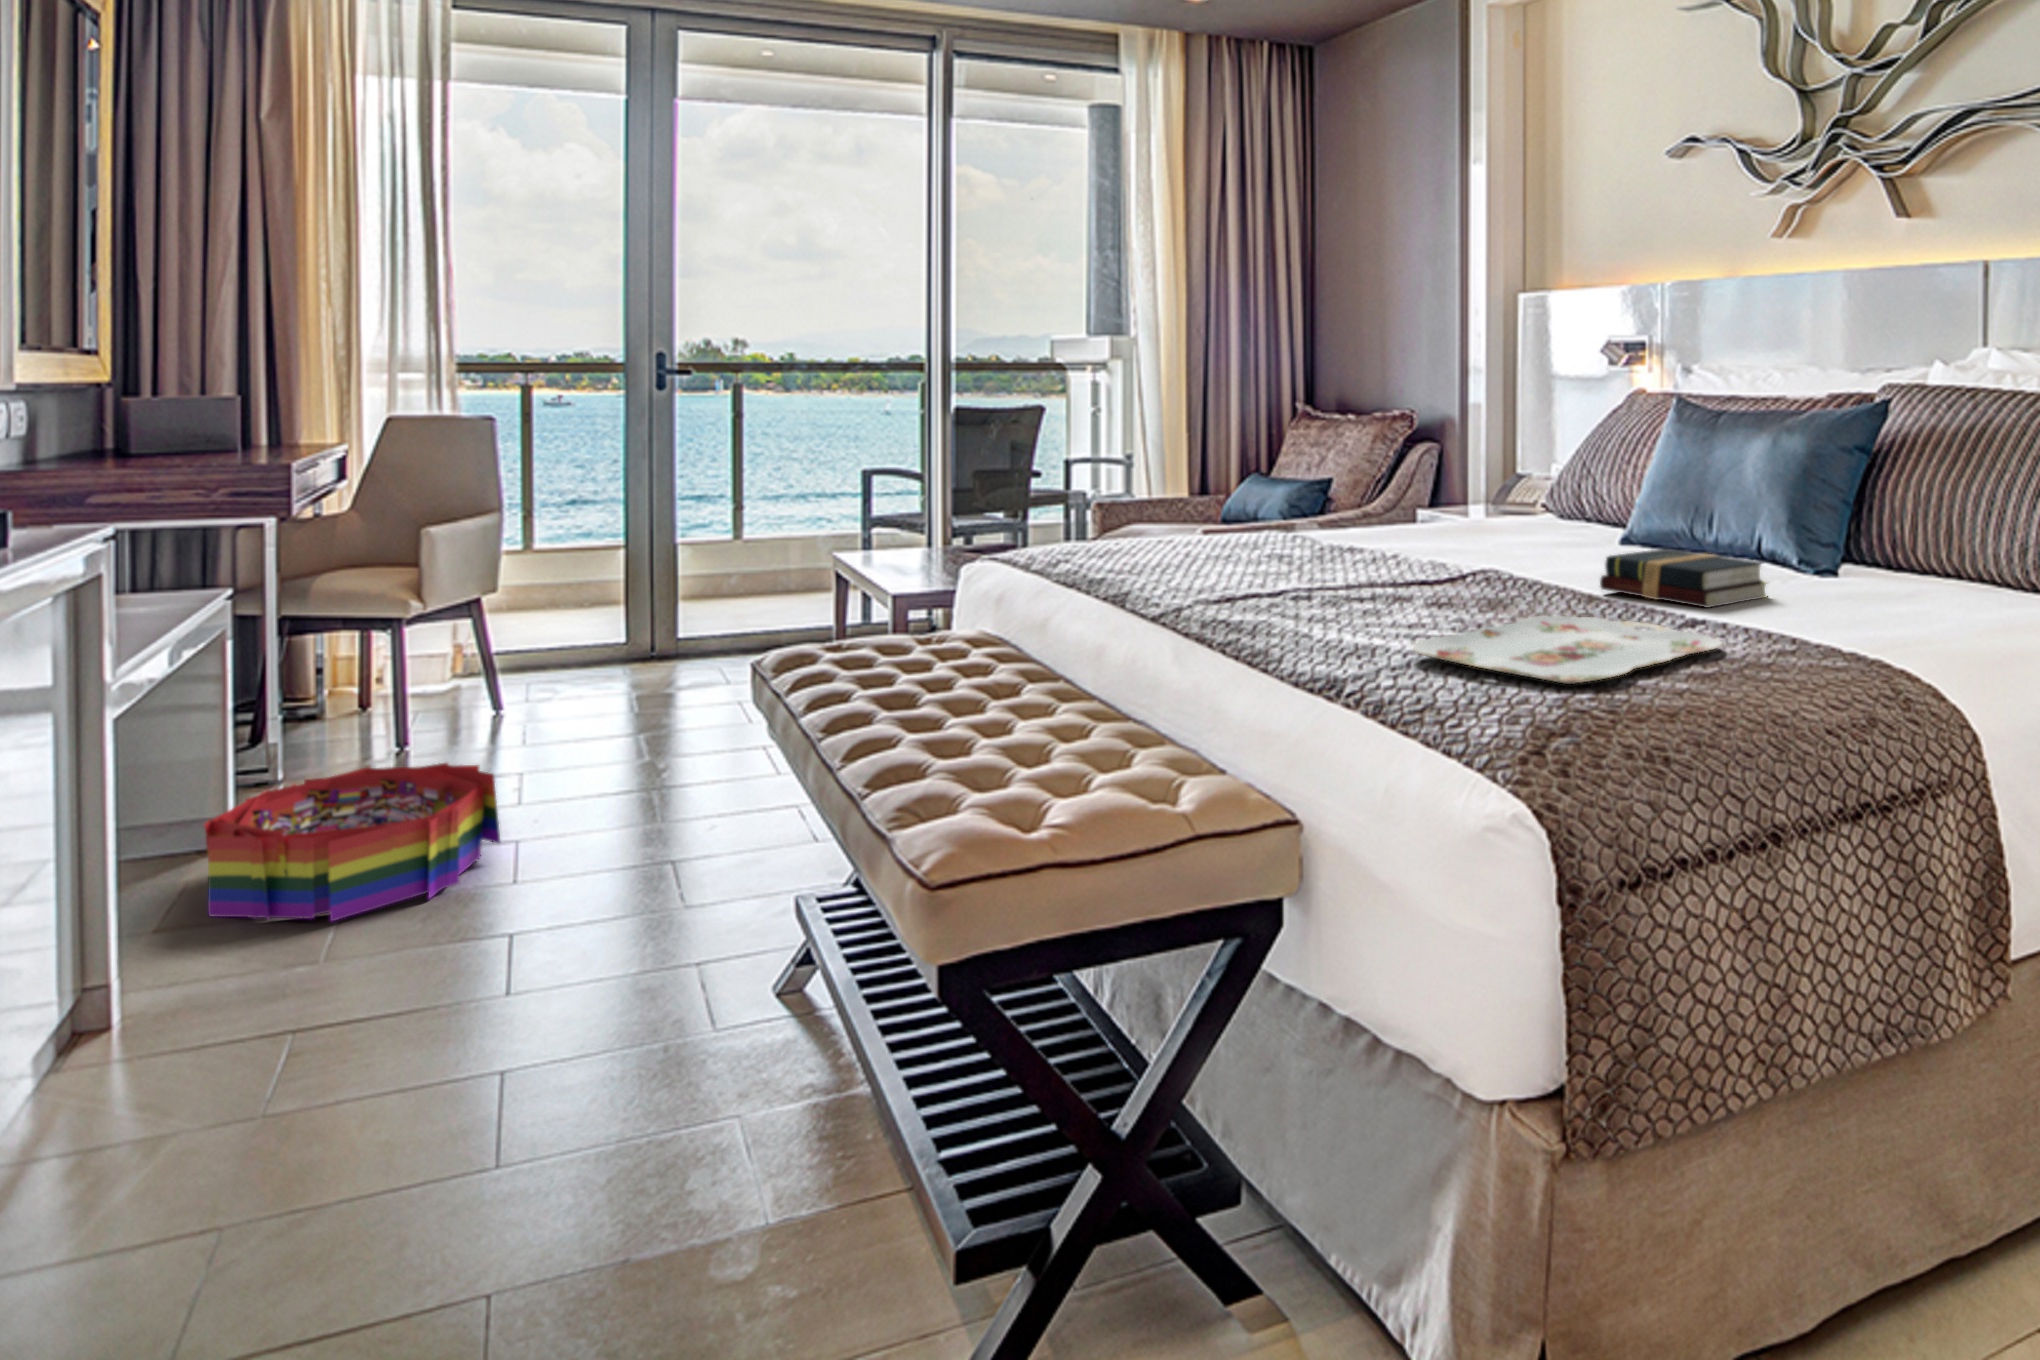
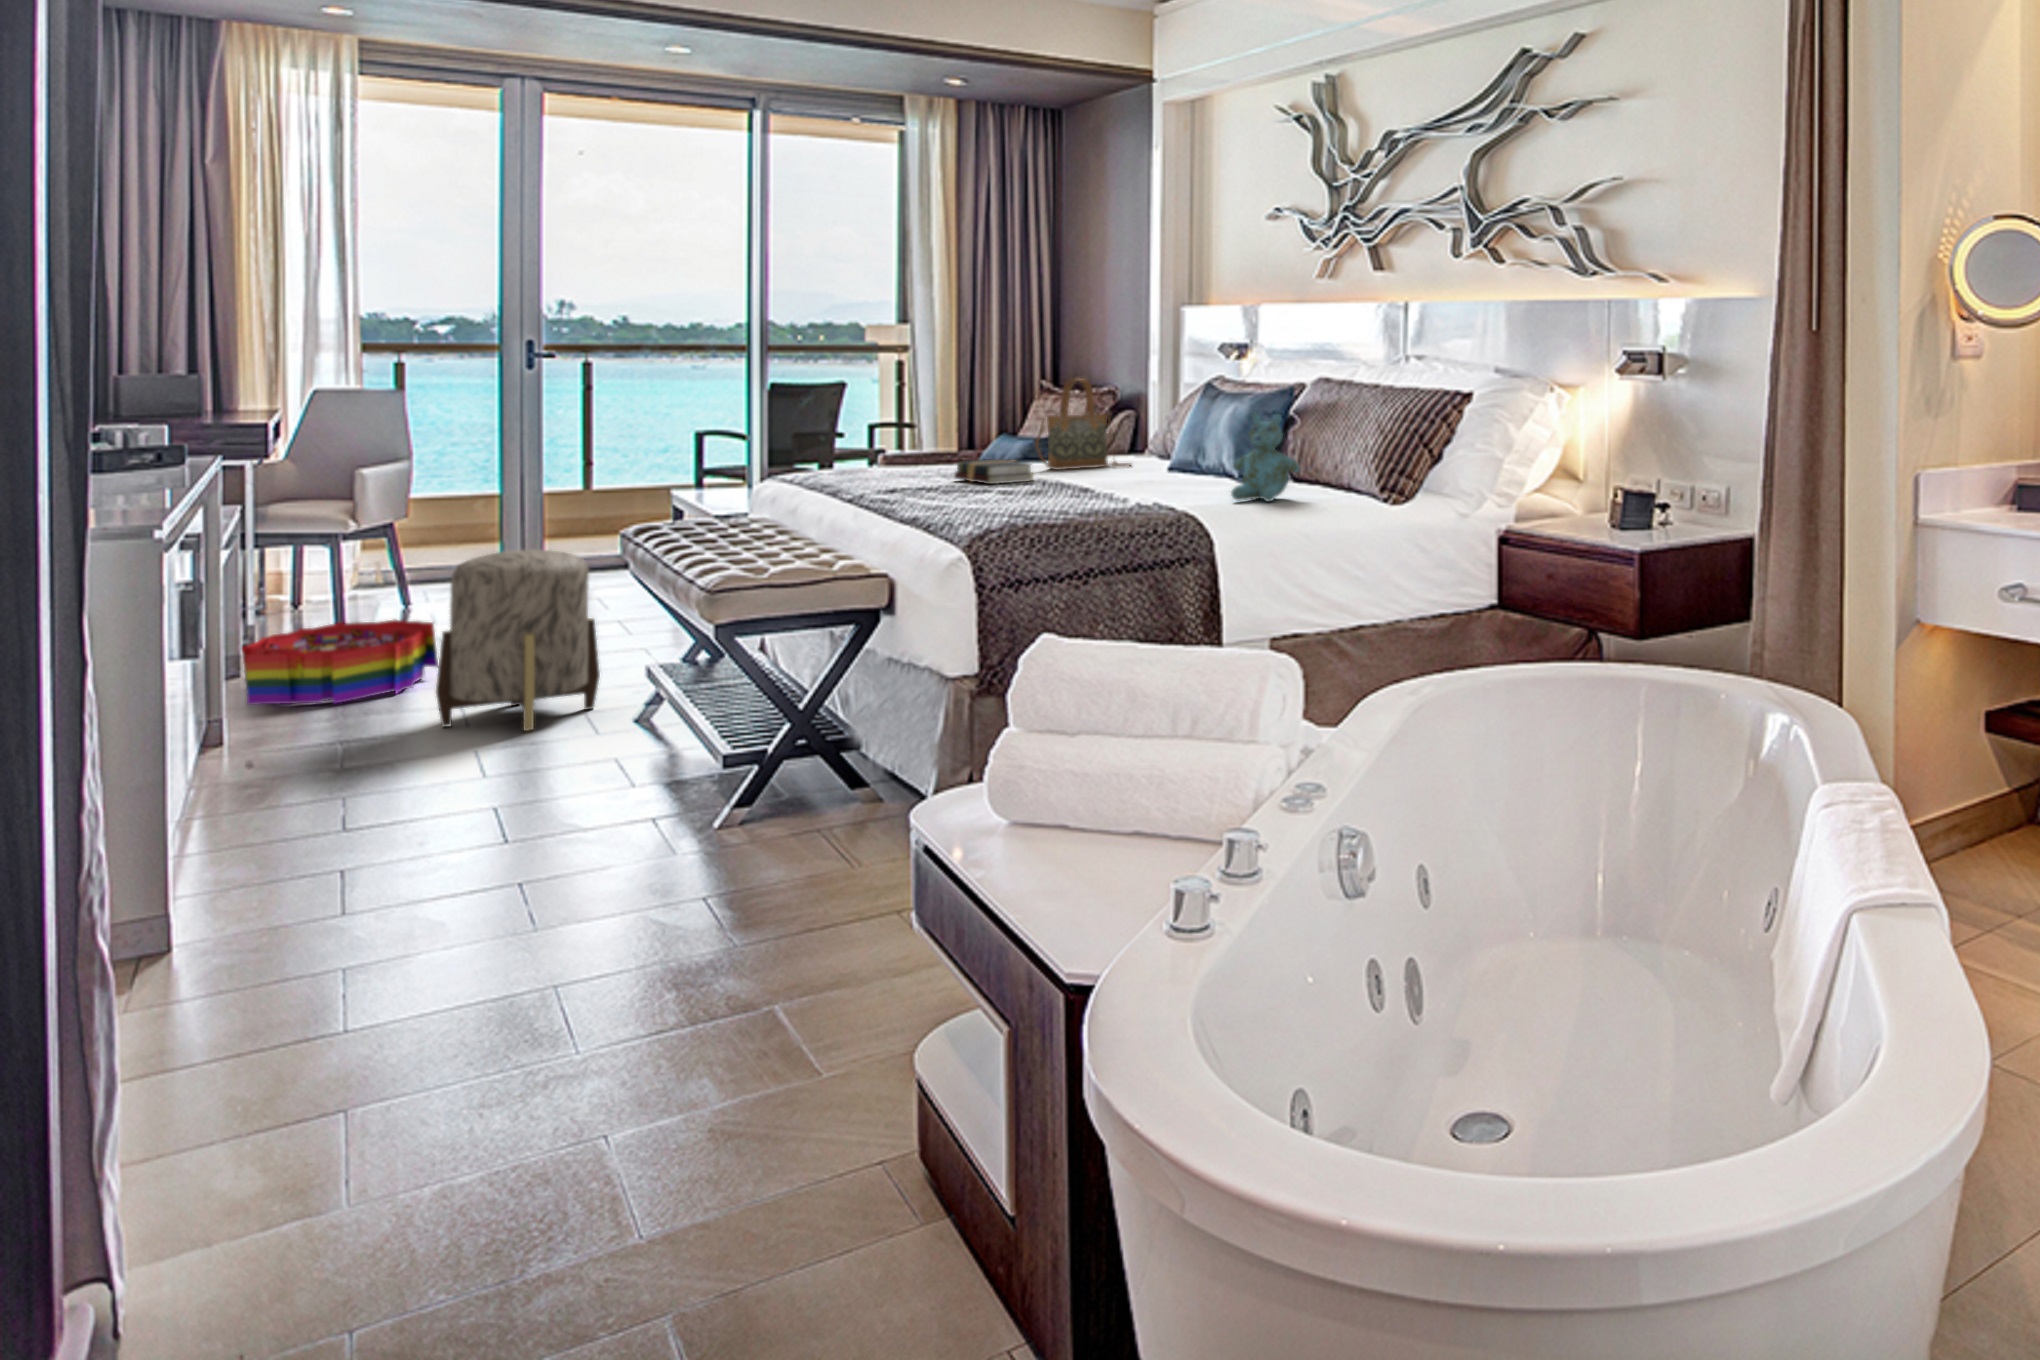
handbag: none [1369,395,1509,538] -> present [1036,378,1131,470]
stuffed bear: none [1868,455,2018,636] -> present [1231,413,1300,501]
hardback book: present [1600,549,1766,608] -> present [954,459,1034,484]
serving tray: present [1414,616,1723,684] -> none [967,496,1131,518]
ottoman: none [466,681,730,1011] -> present [436,550,600,731]

